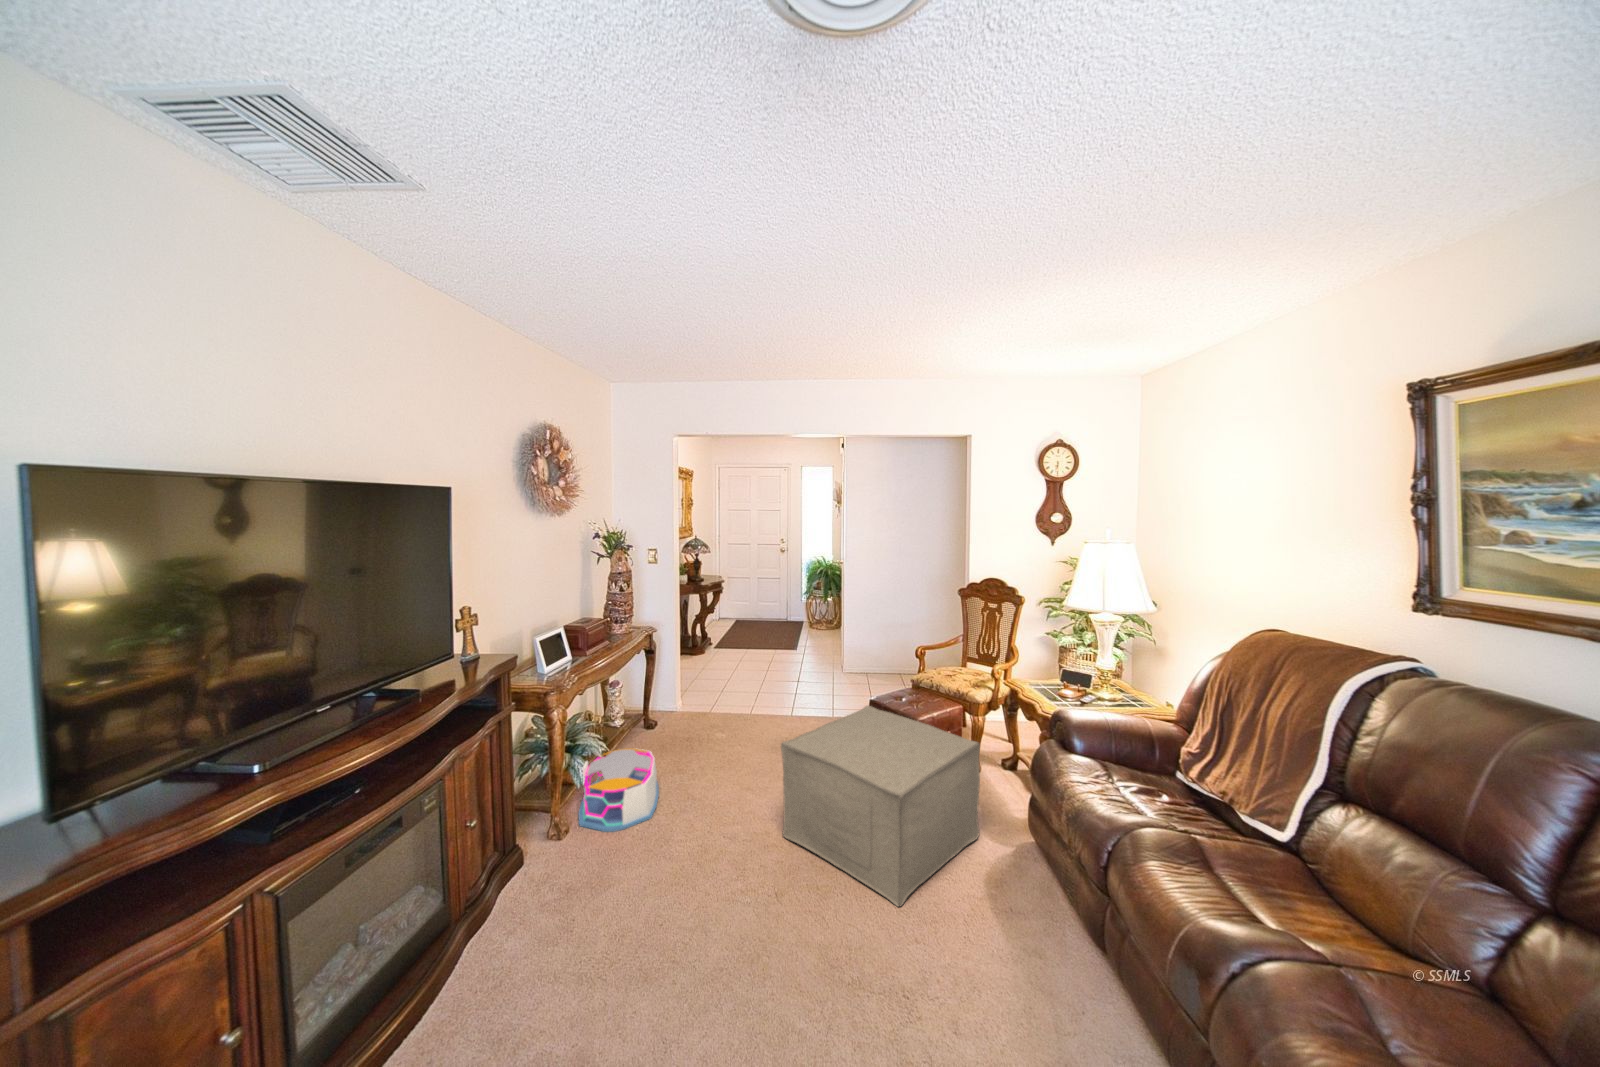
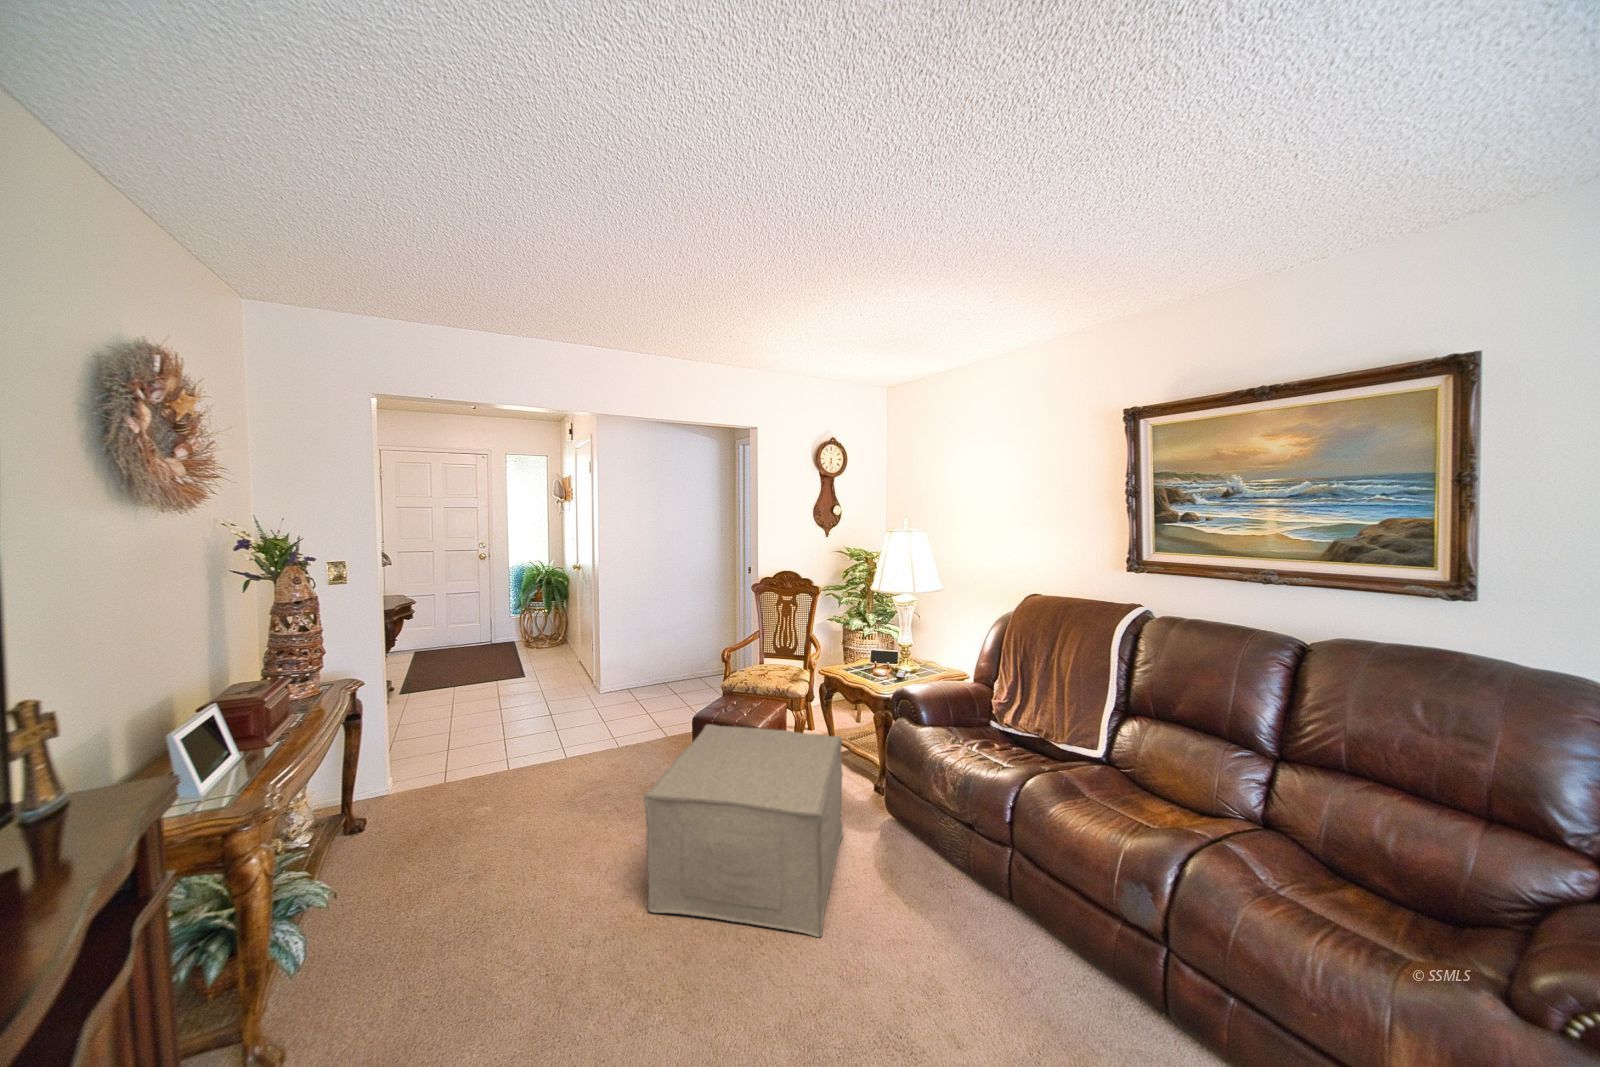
storage bin: present [578,748,659,832] -> none [282,865,436,1035]

